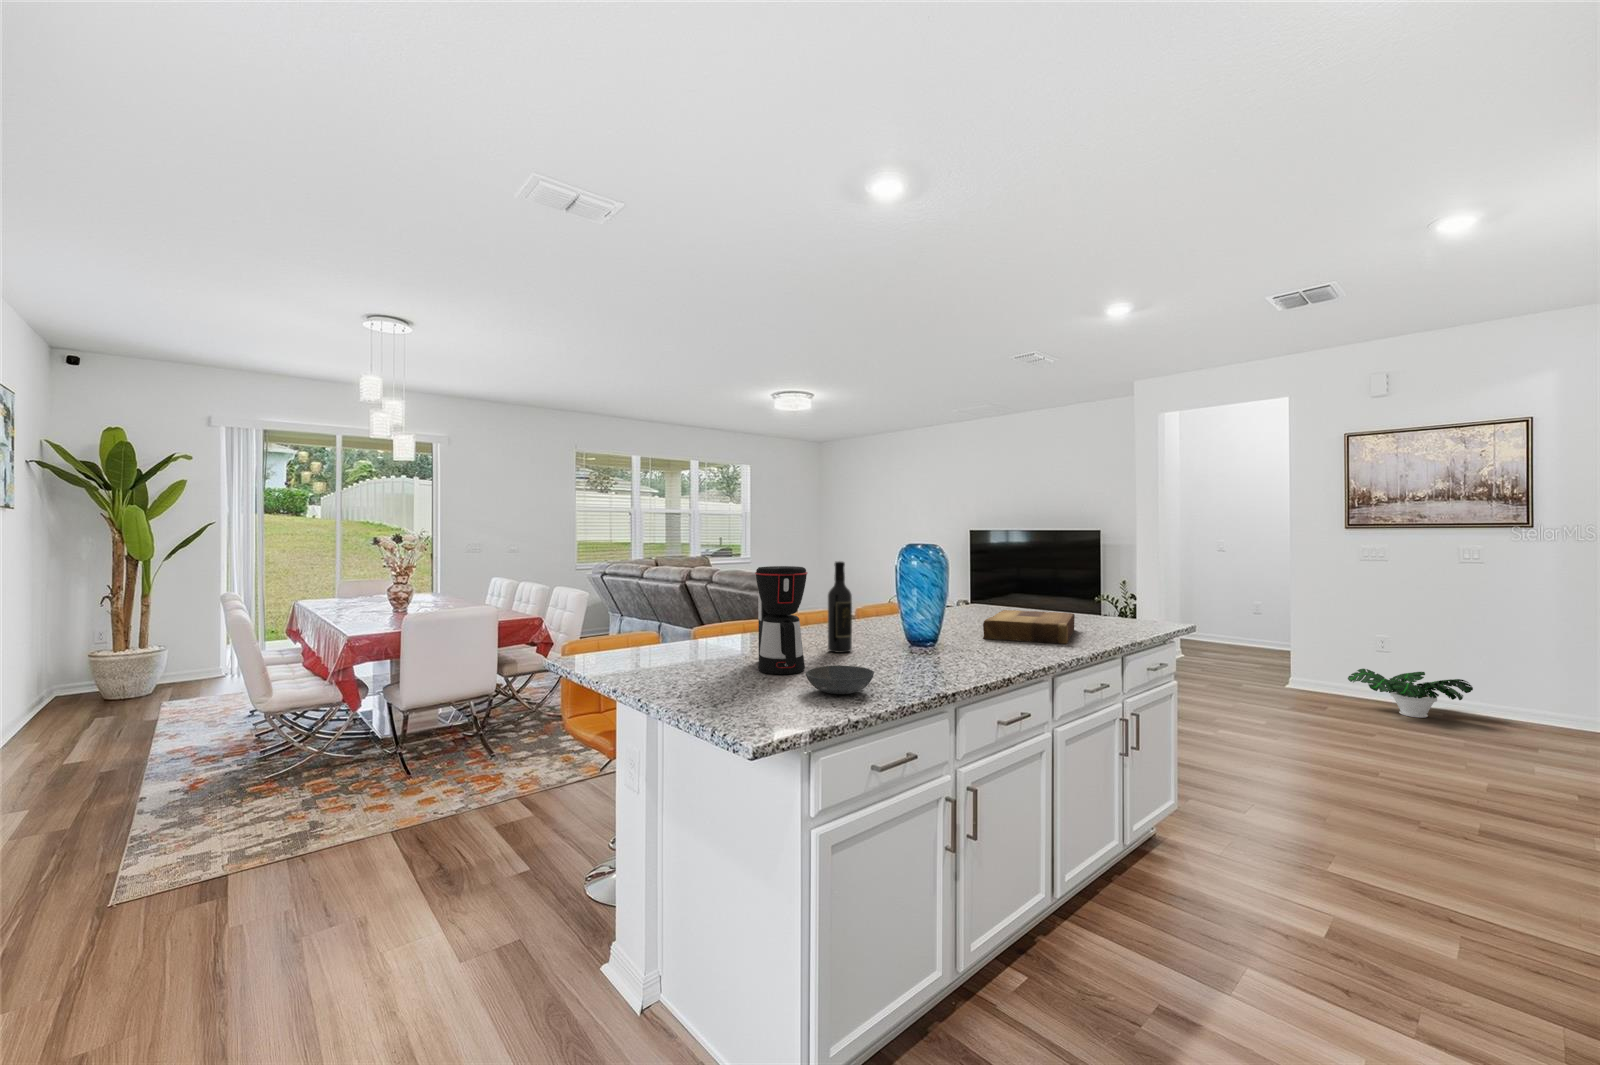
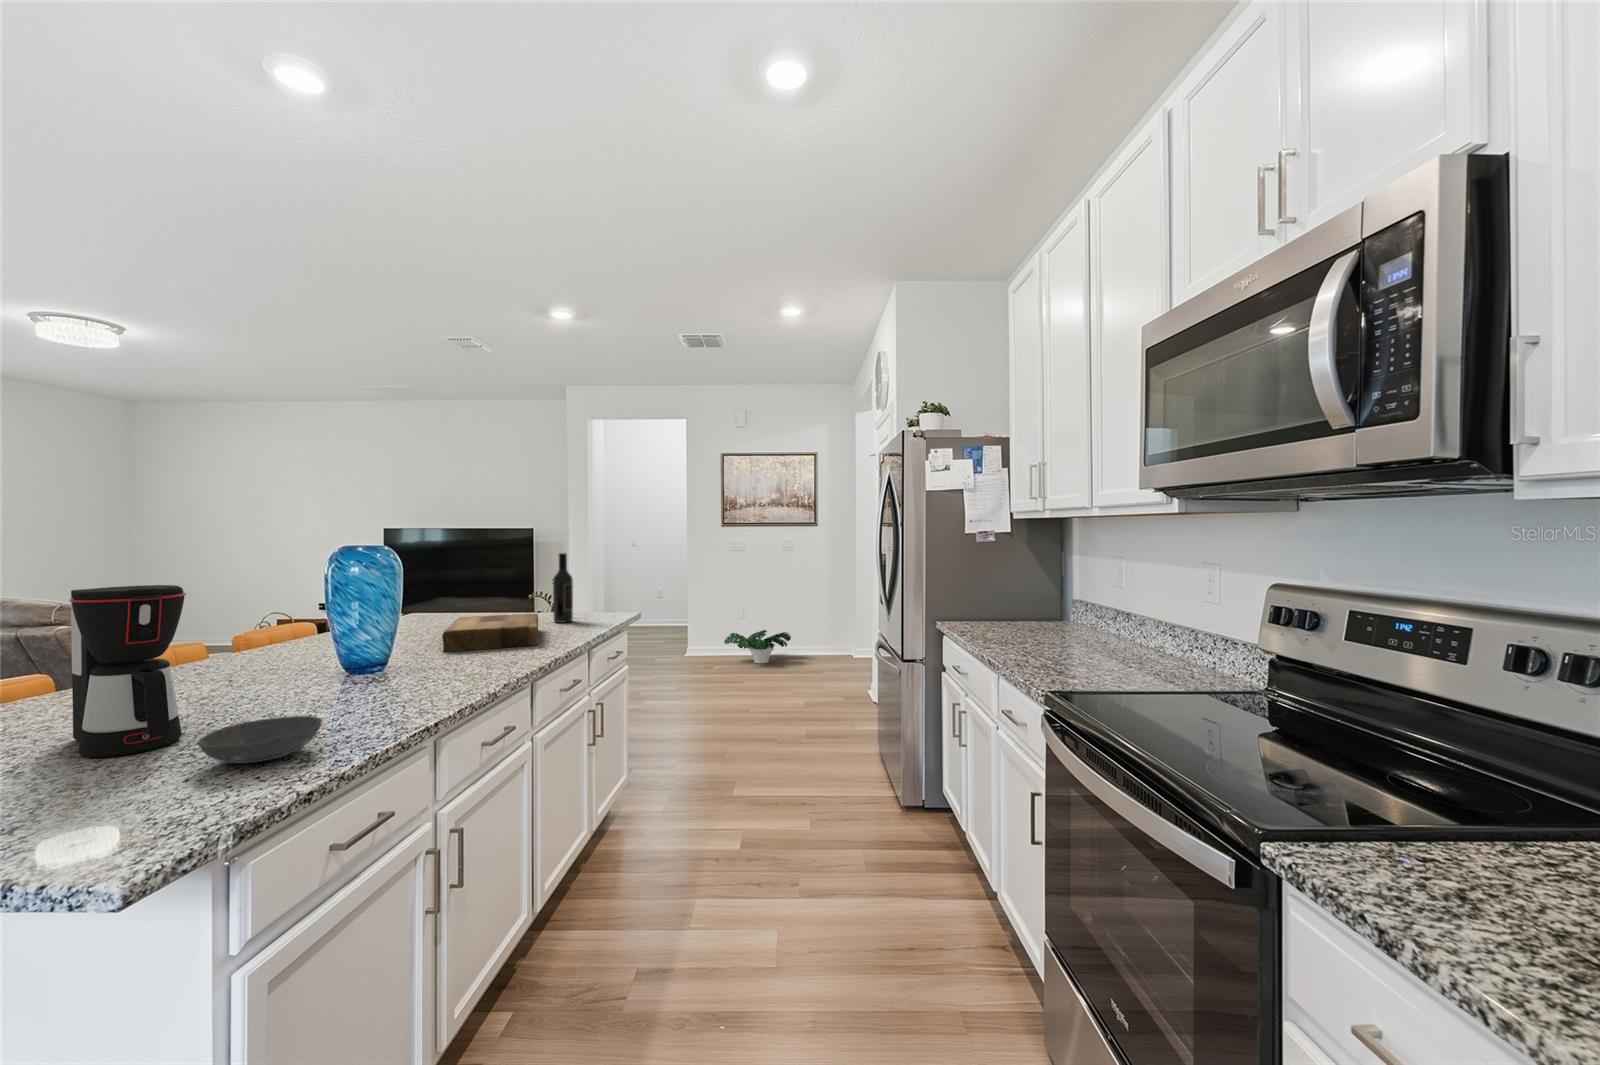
wine bottle: present [828,561,852,653] -> present [553,553,573,623]

